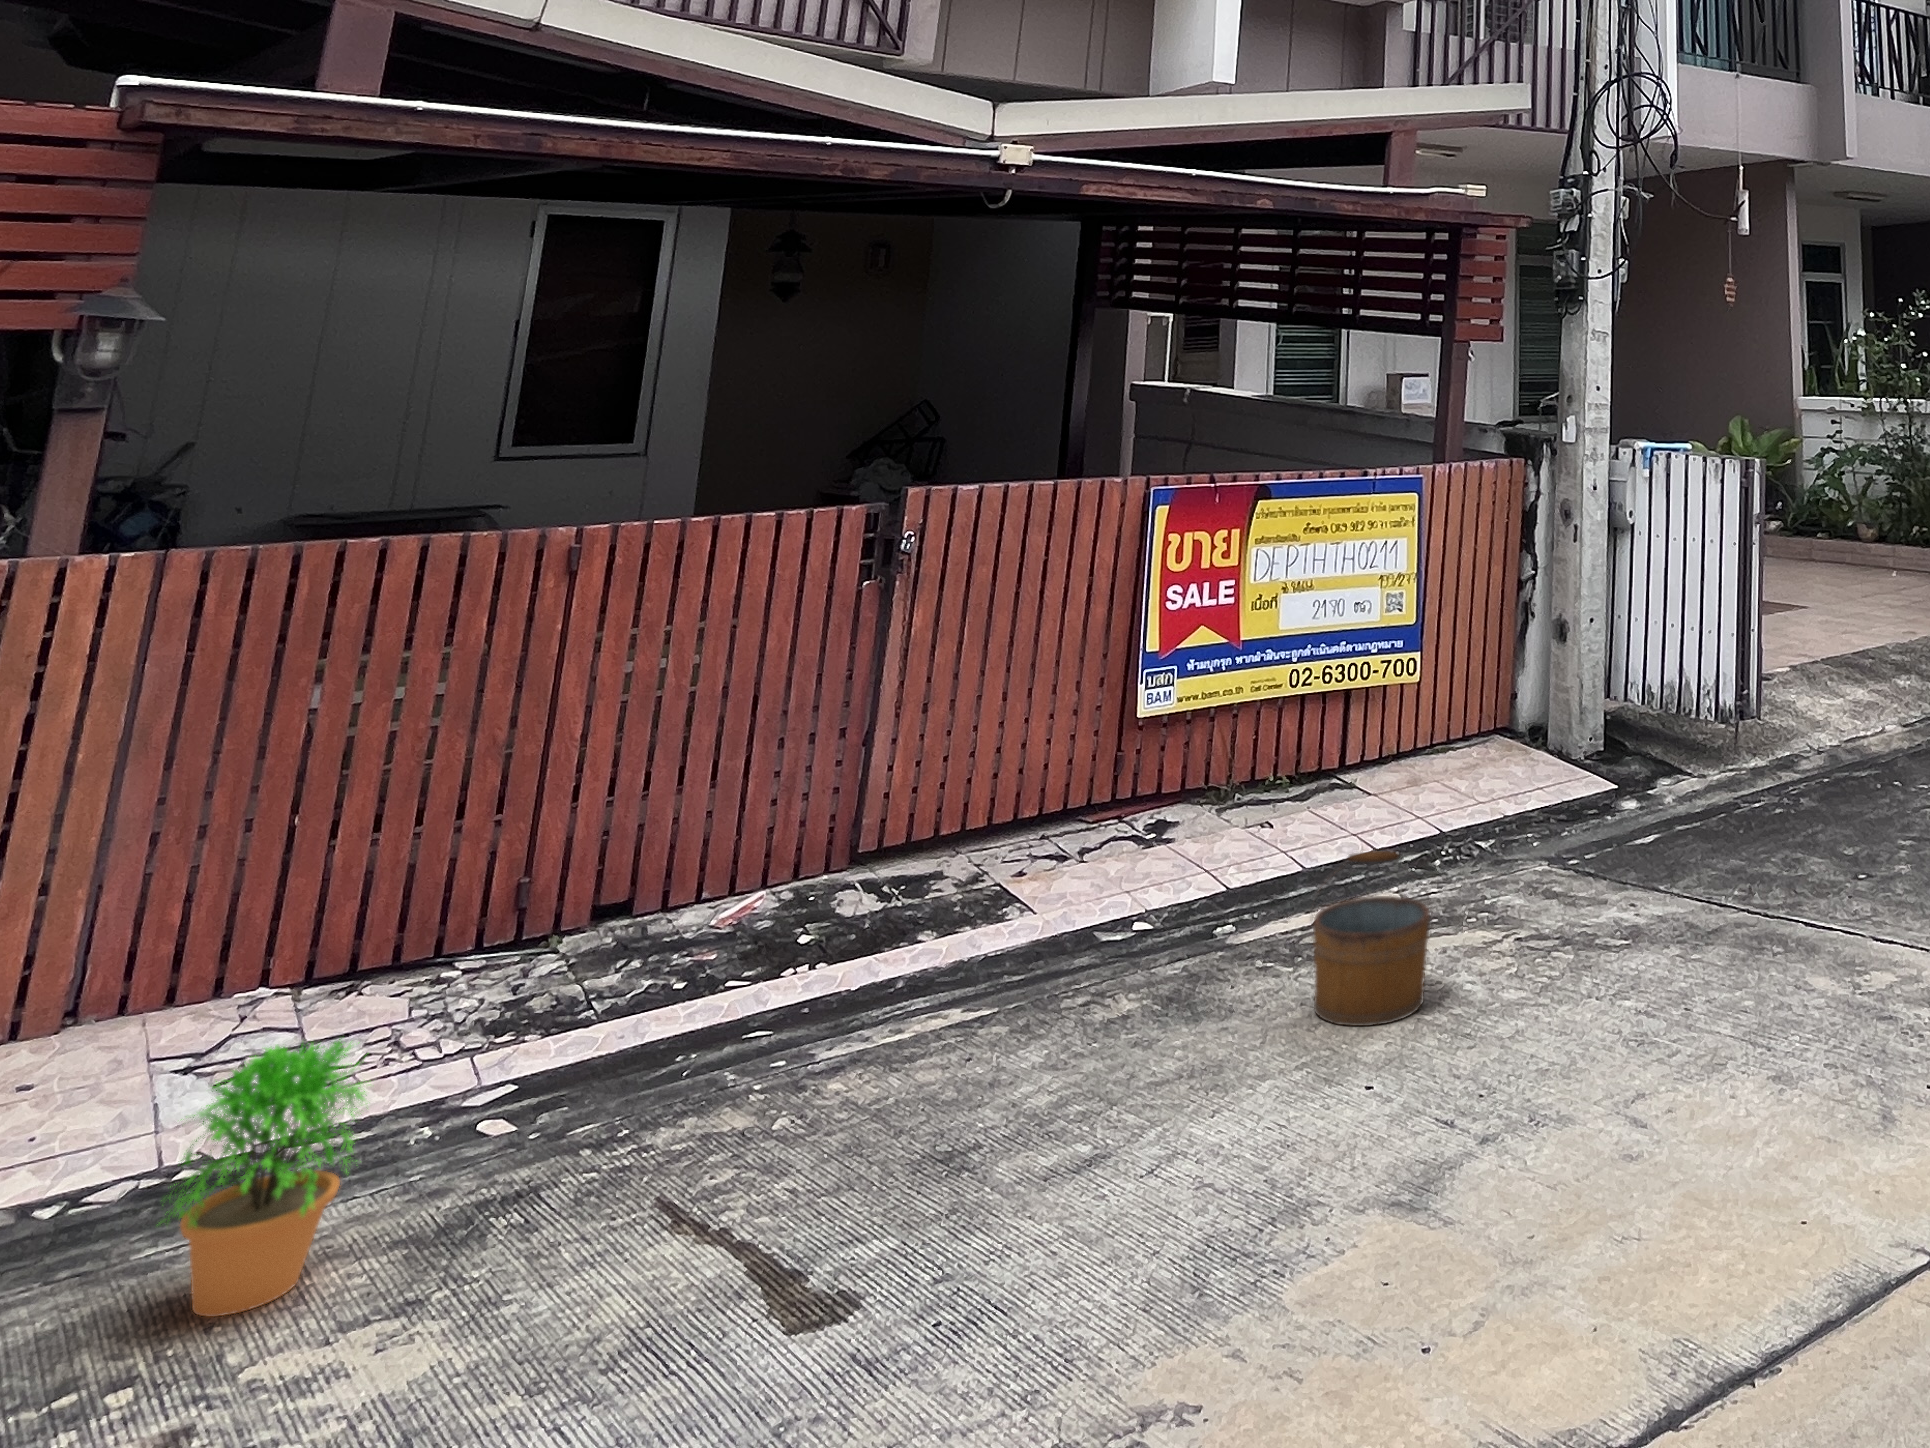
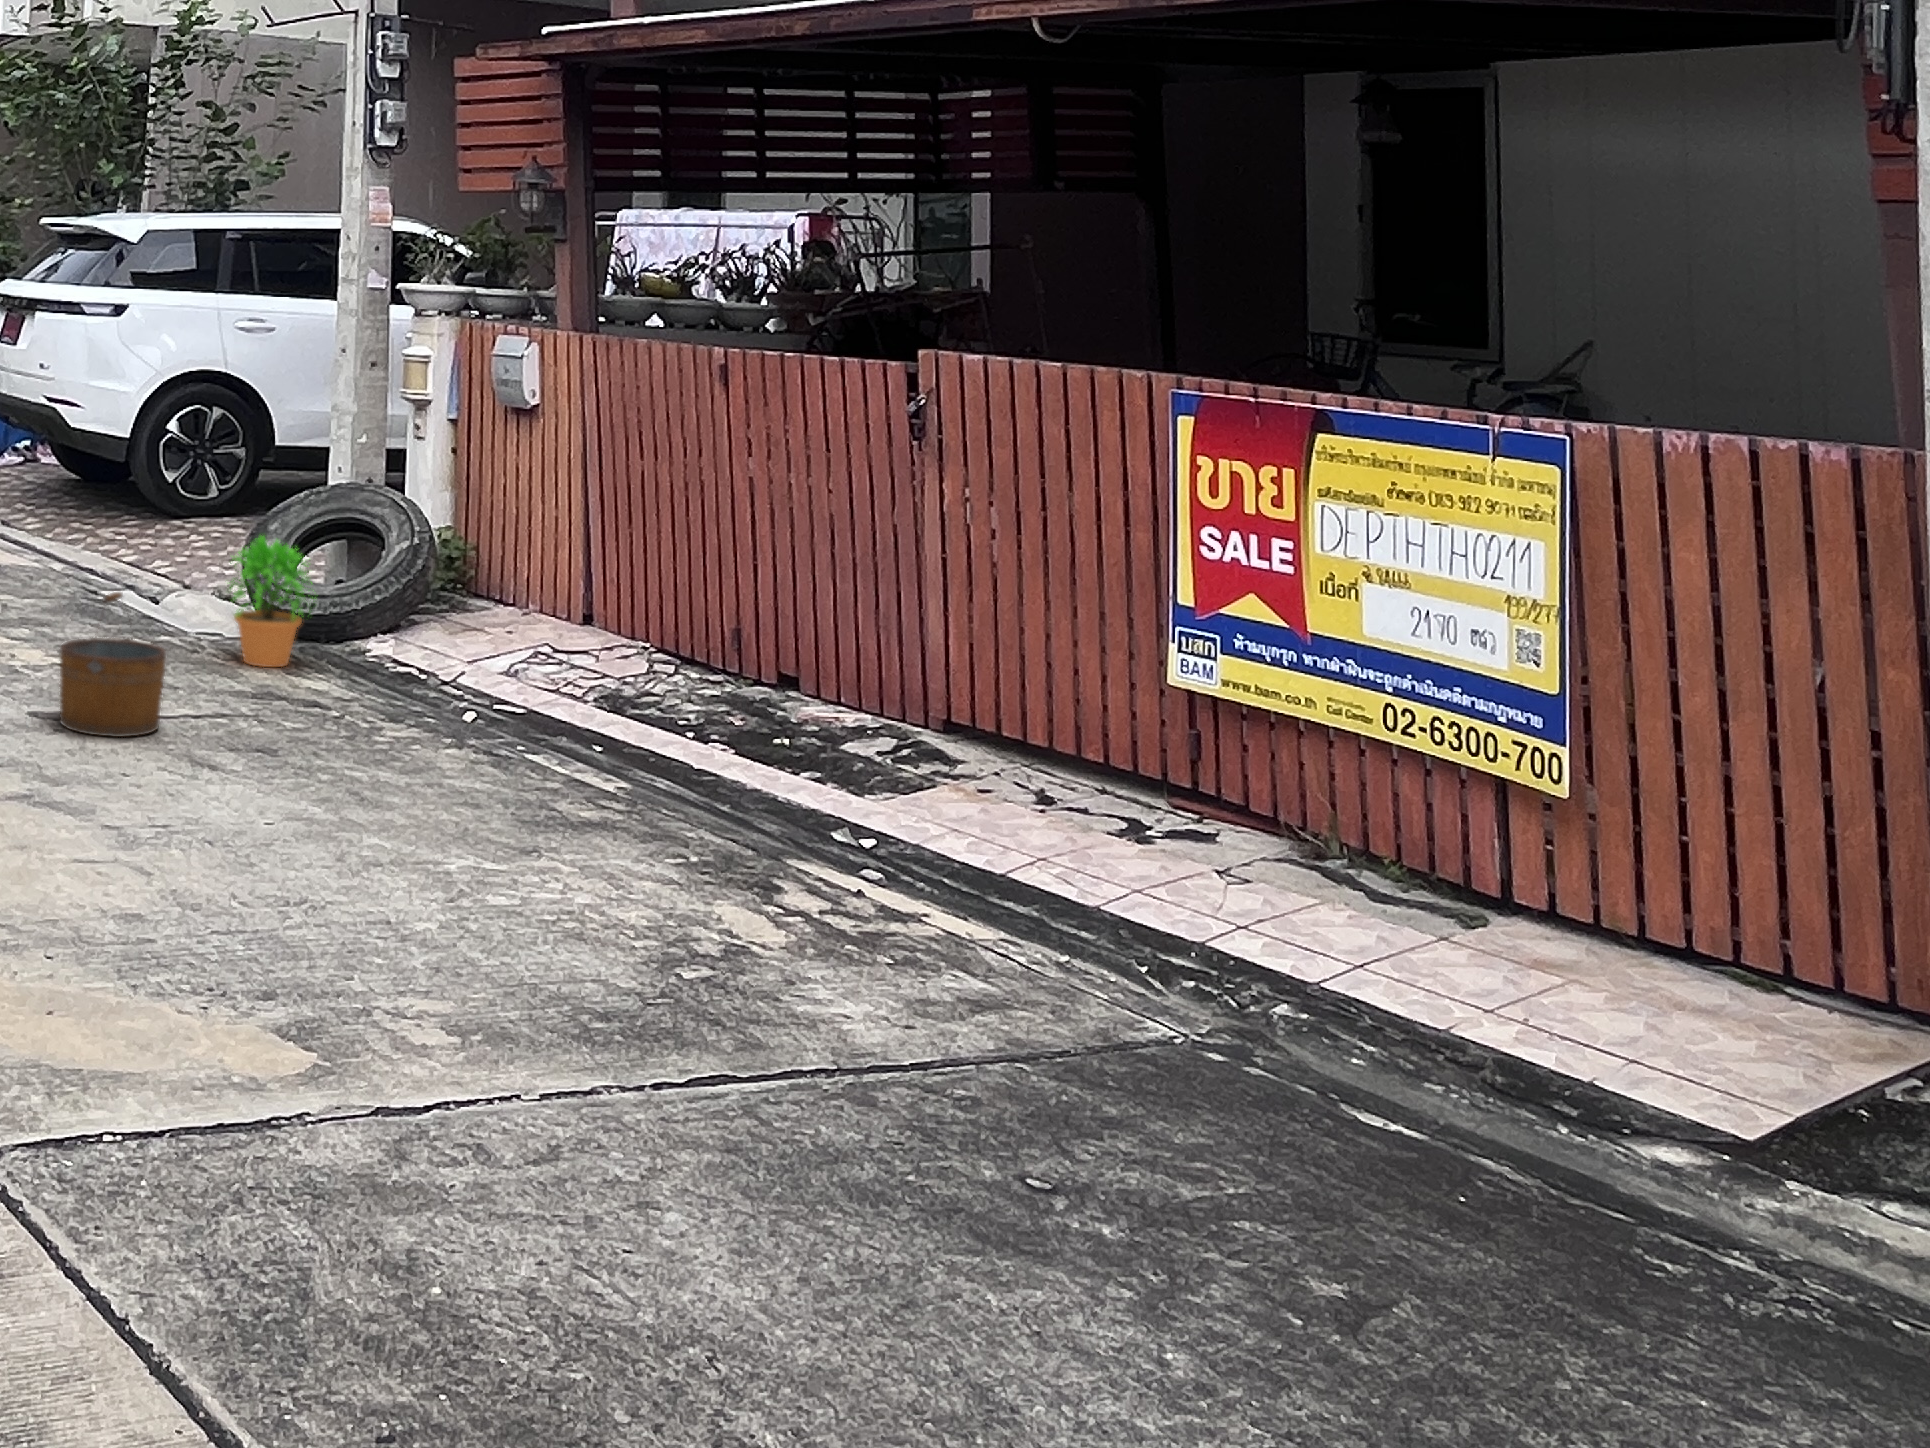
bucket: present [1312,851,1431,1026] -> present [60,592,166,737]

